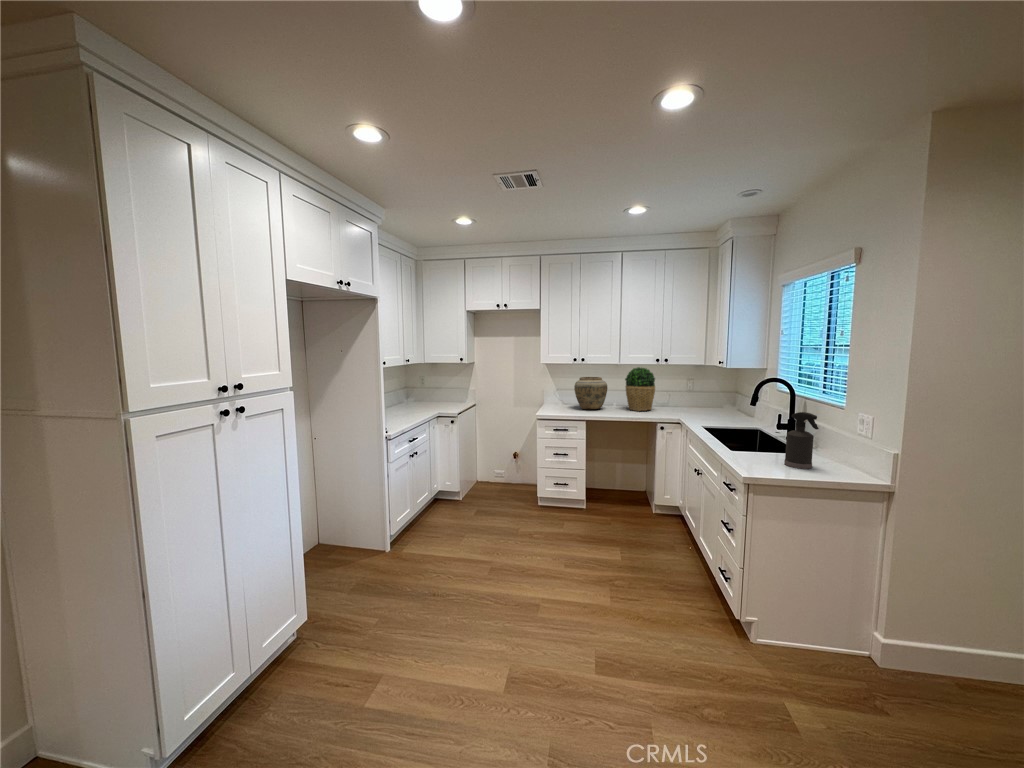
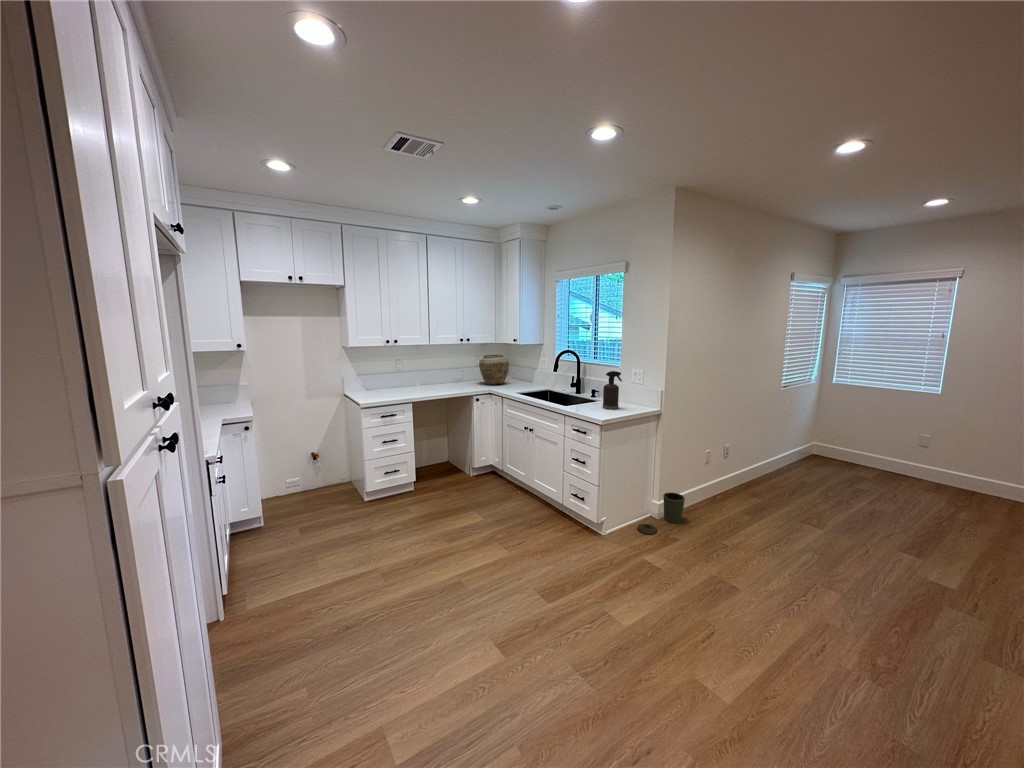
potted plant: present [625,367,655,411] -> none [434,347,462,388]
vase: present [574,377,607,409] -> present [479,355,509,385]
trash can: none [823,631,948,694] -> present [638,493,685,535]

